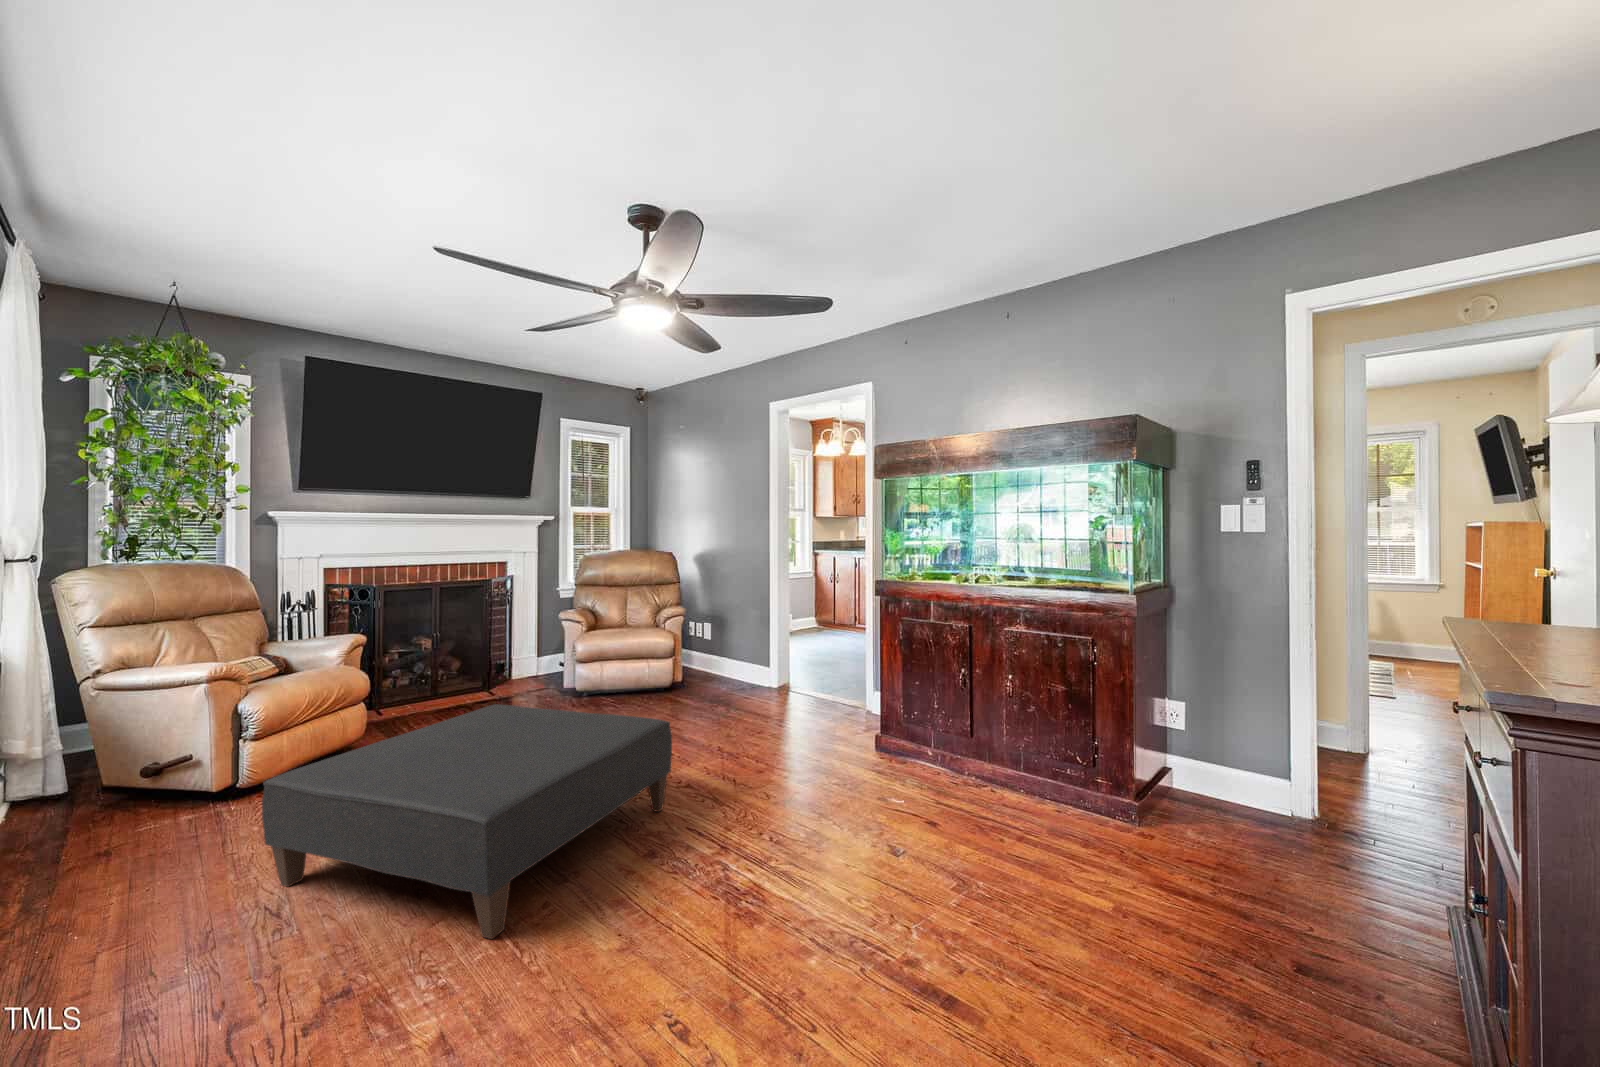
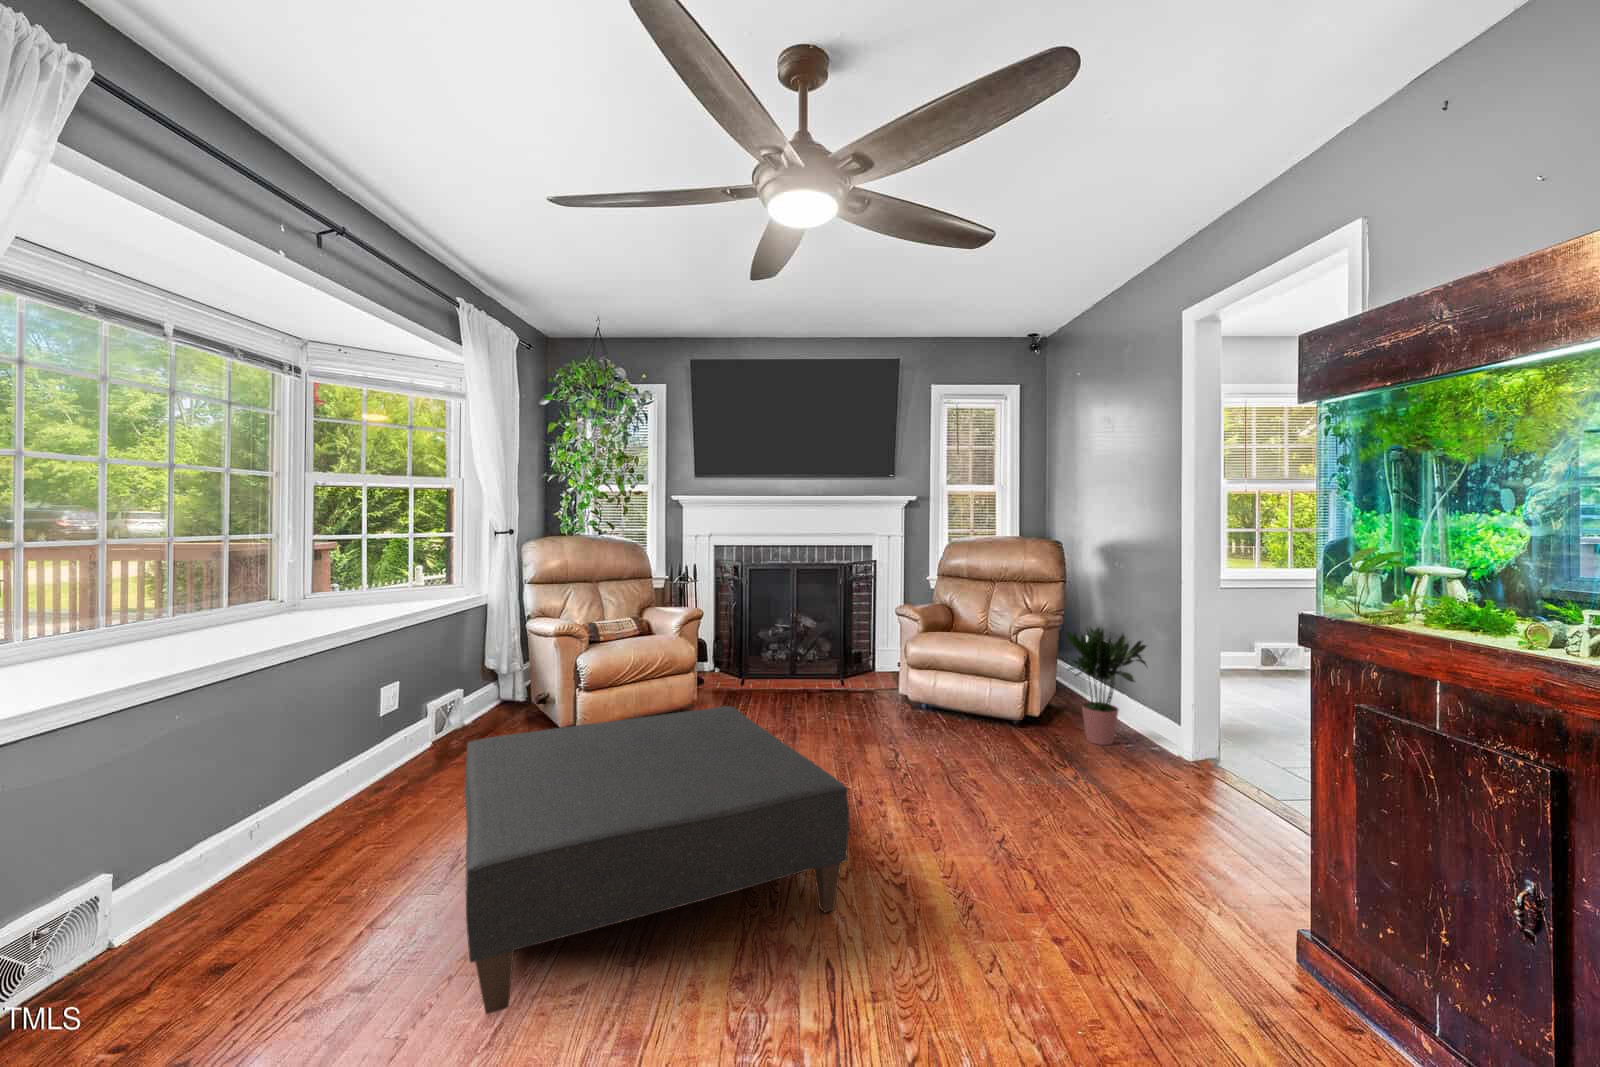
potted plant: none [697,606,755,691] -> present [1065,627,1146,745]

